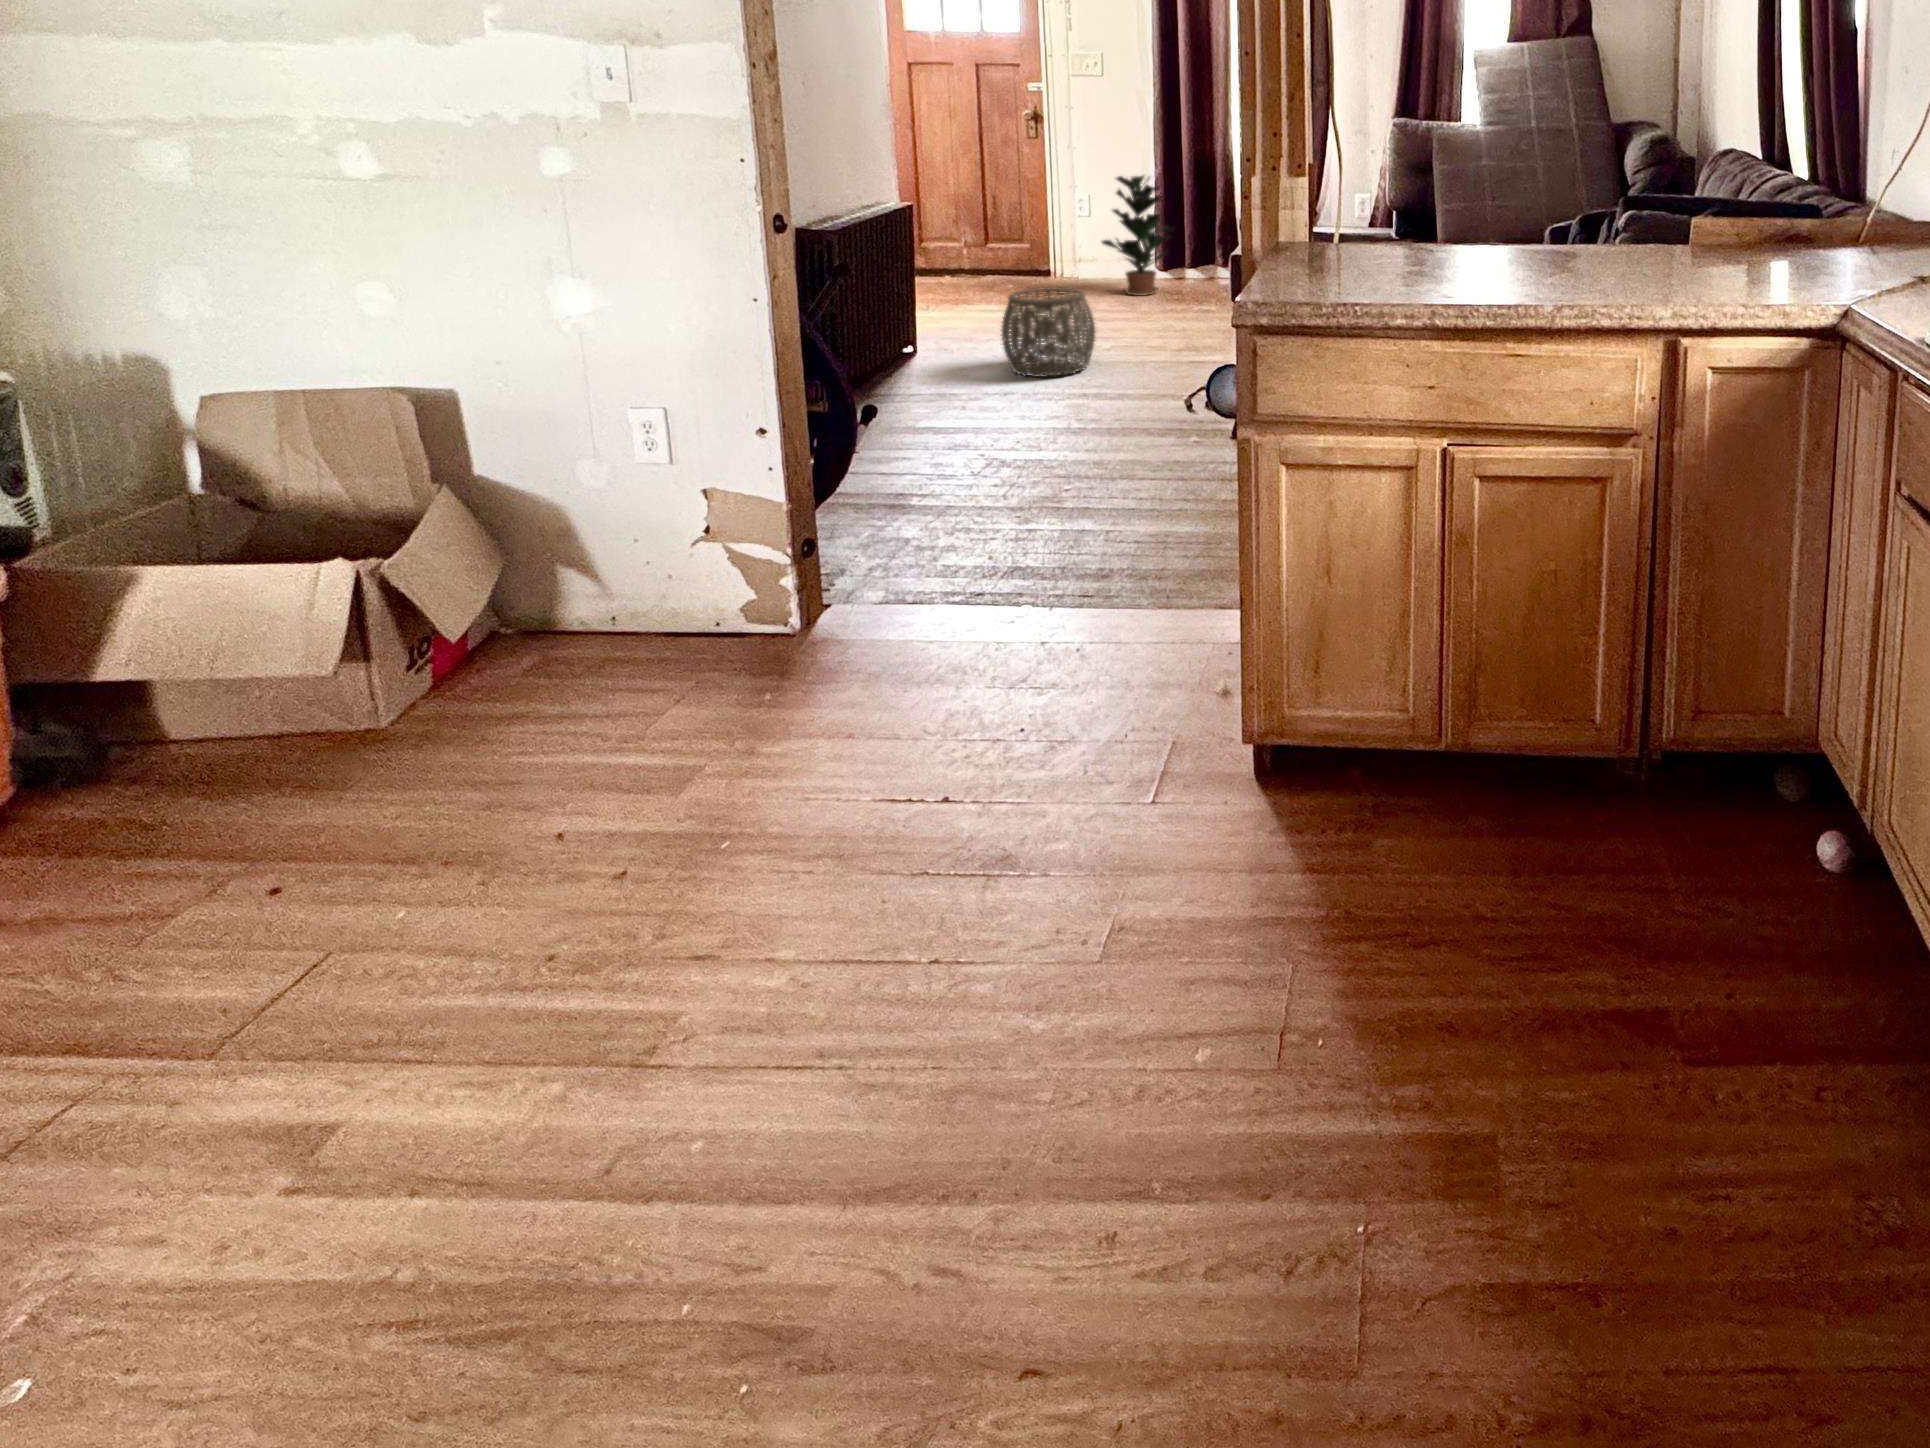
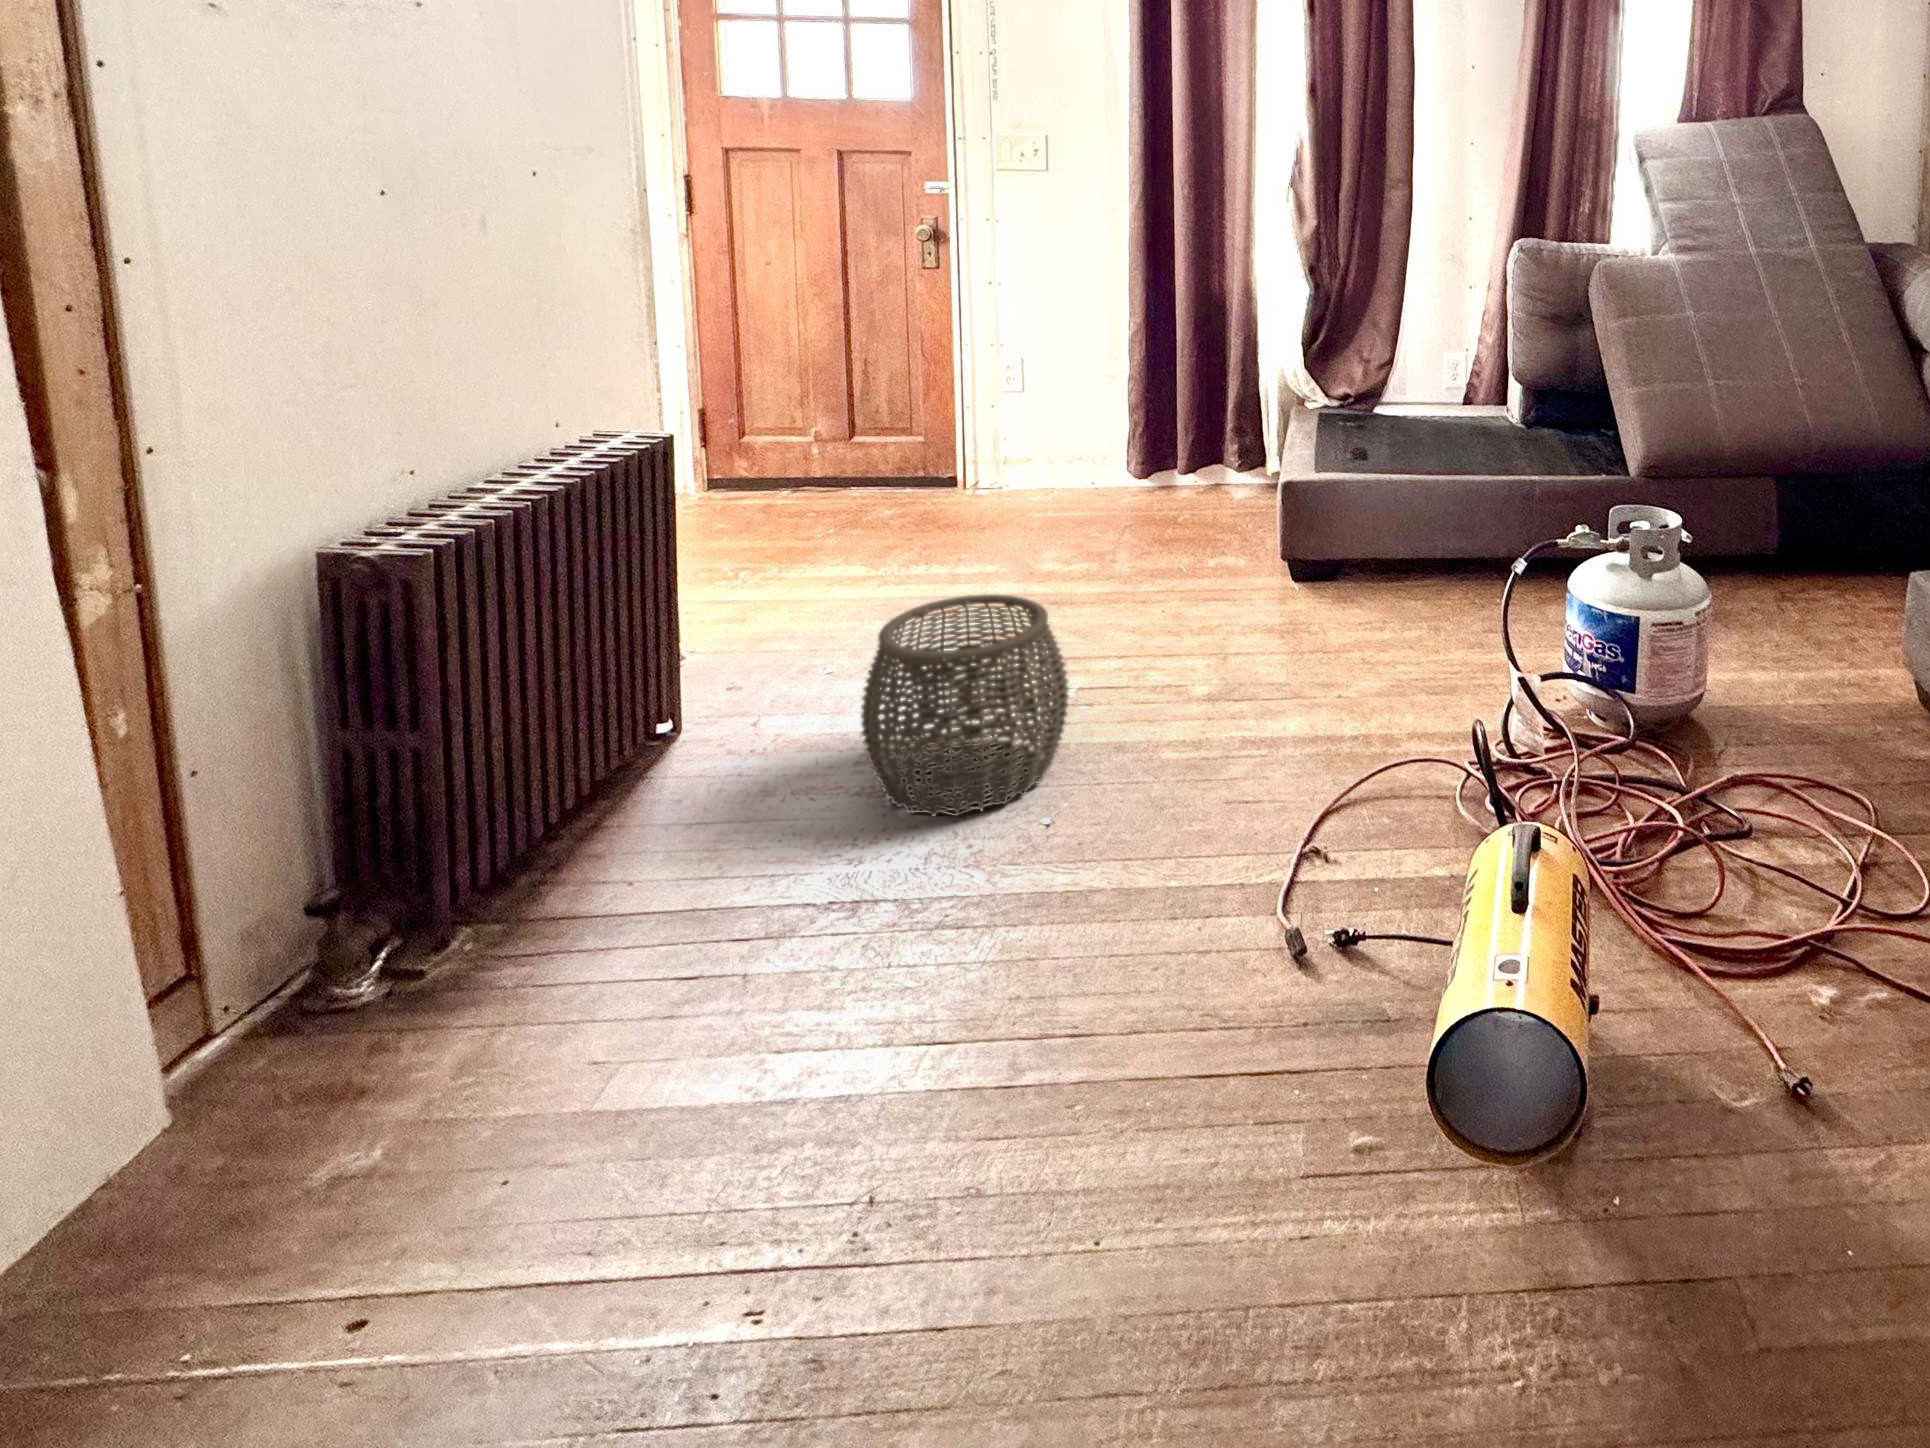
potted plant: present [1102,176,1174,296] -> none [1043,325,1165,522]

